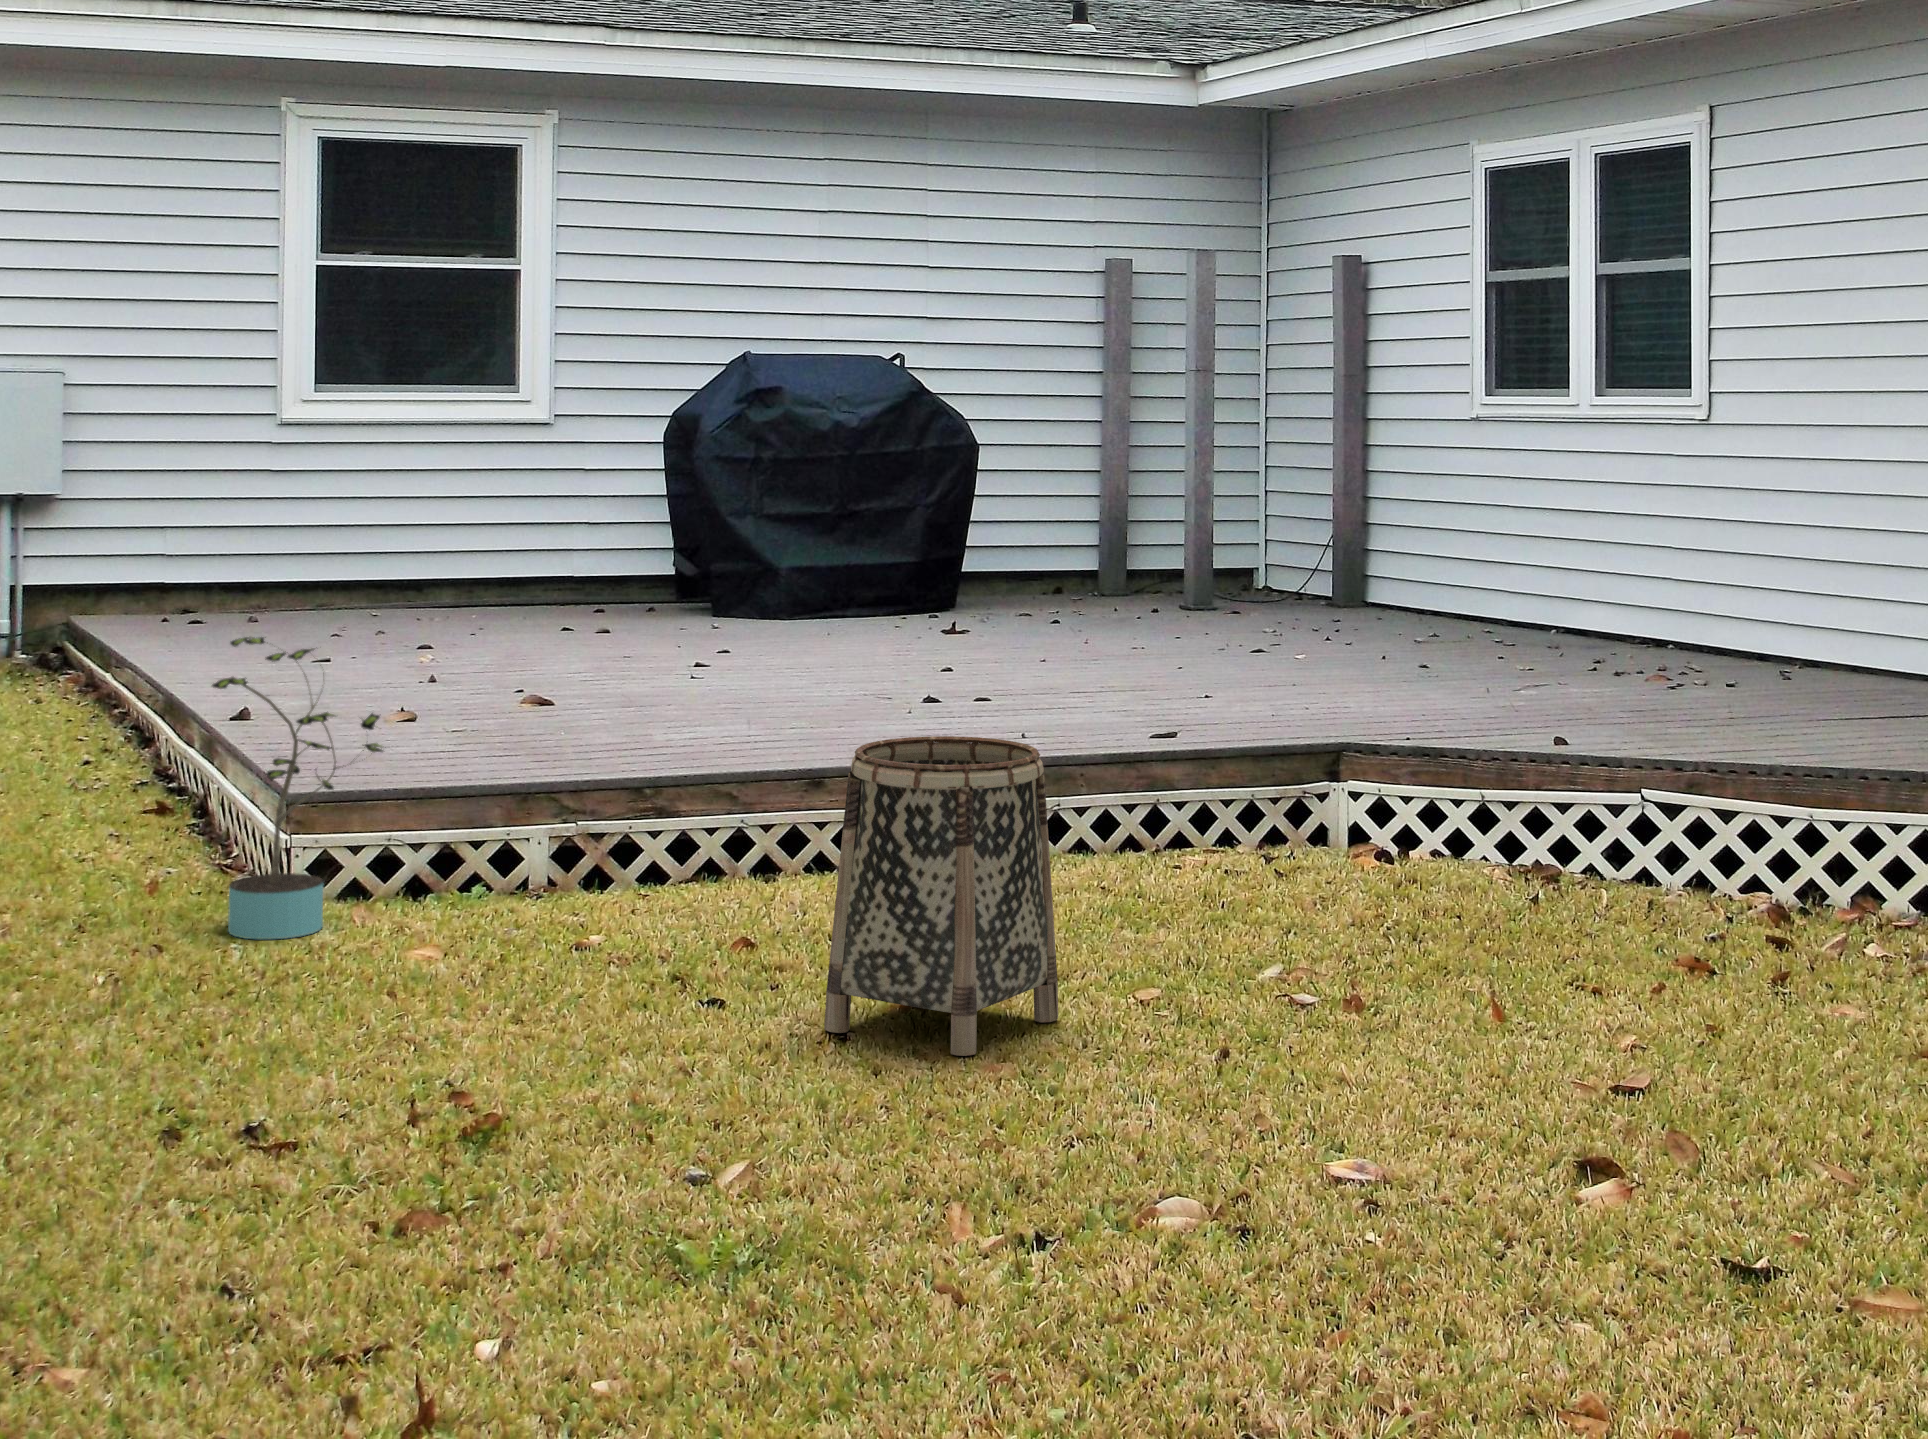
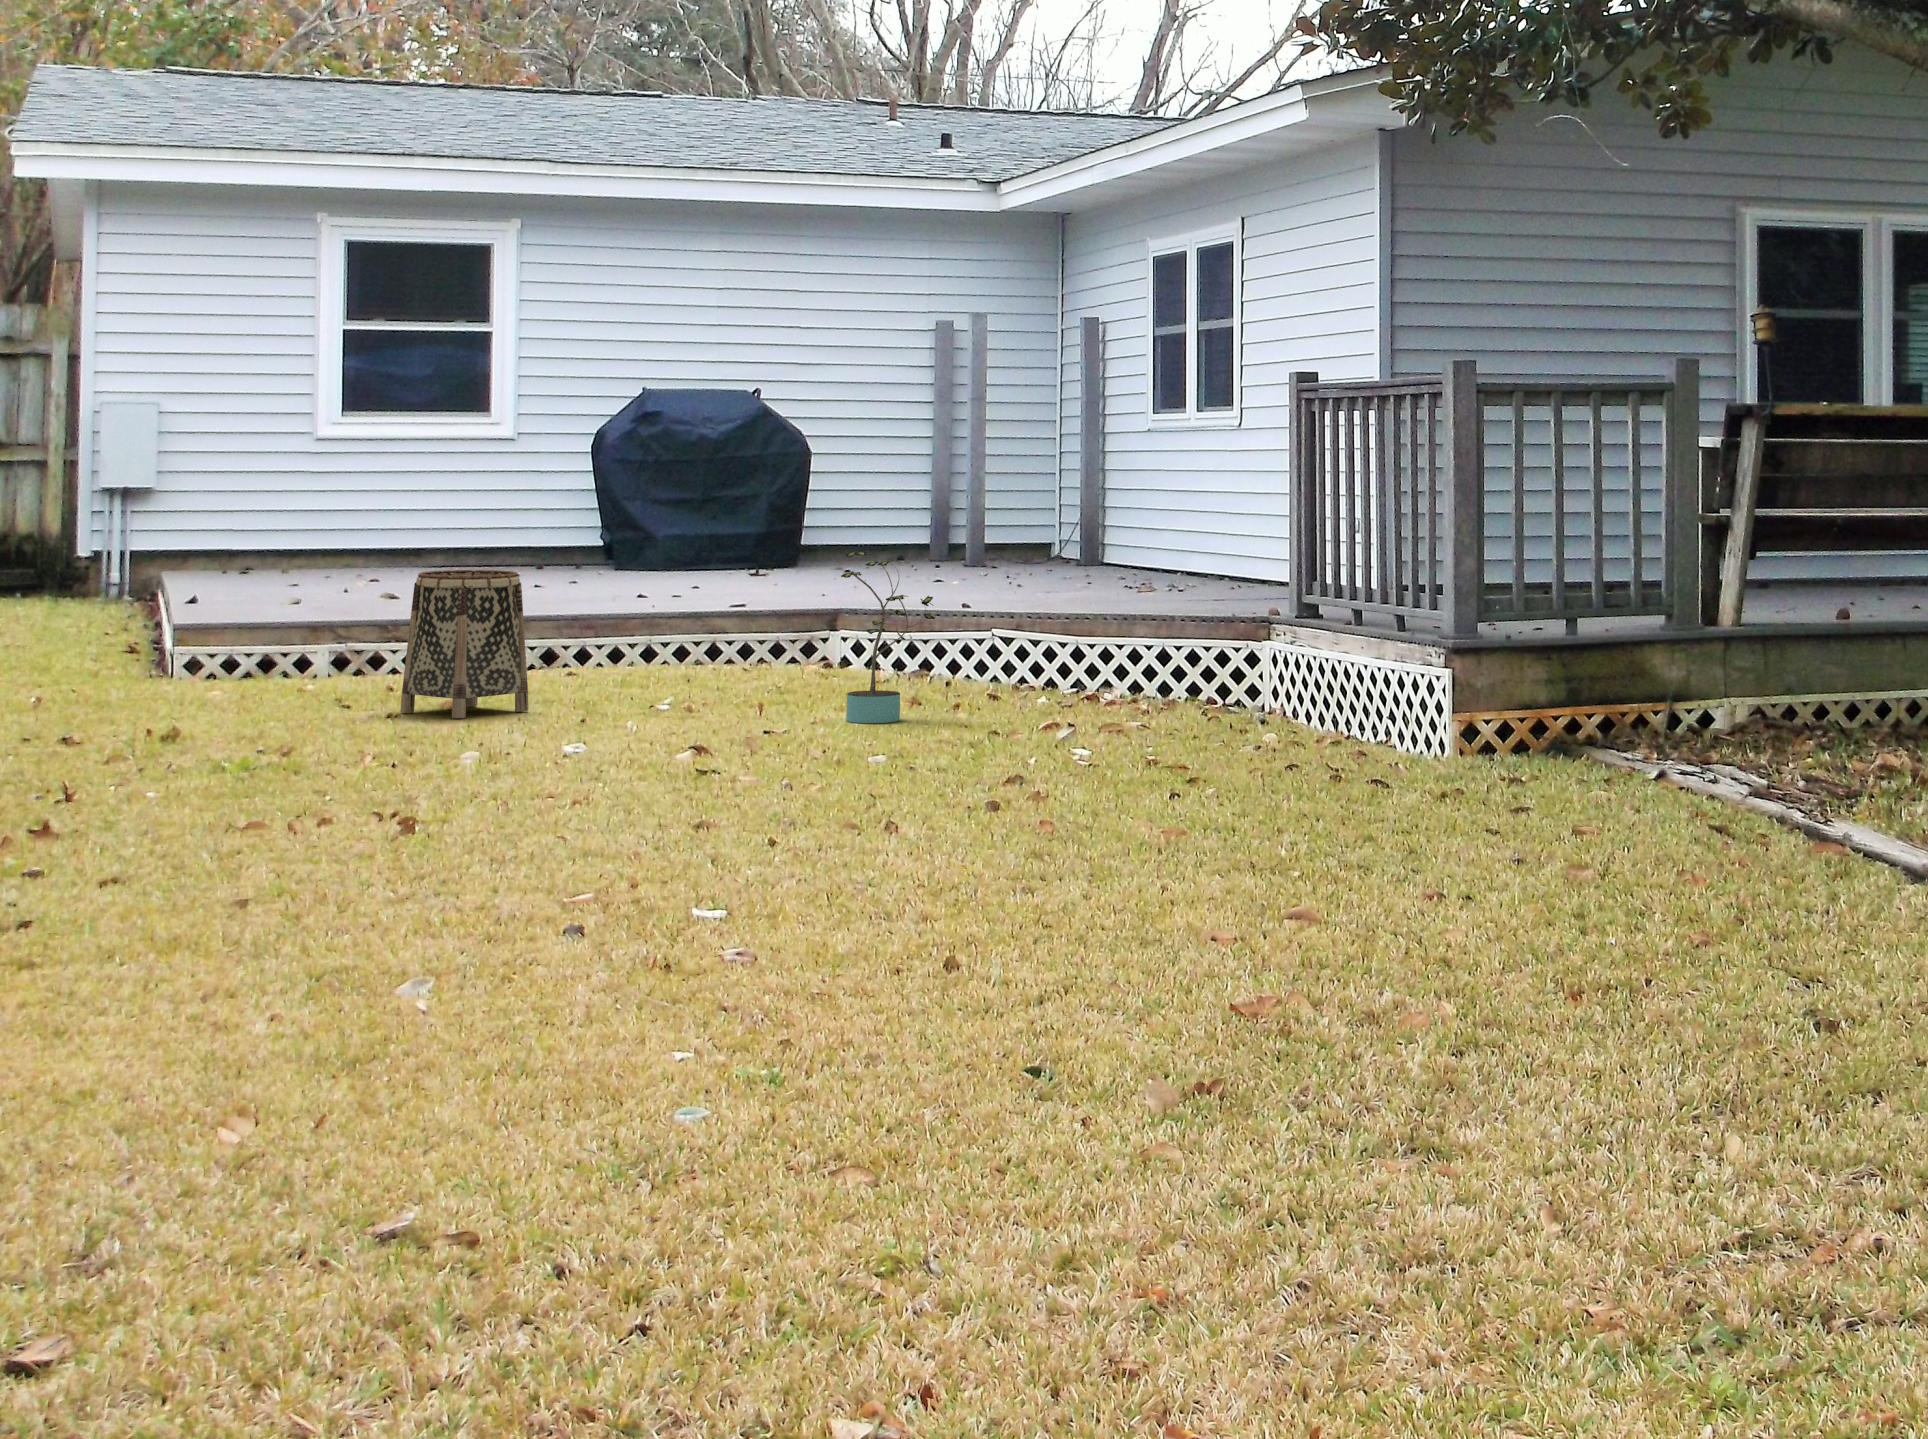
potted plant: present [212,637,383,939] -> present [841,552,936,723]

